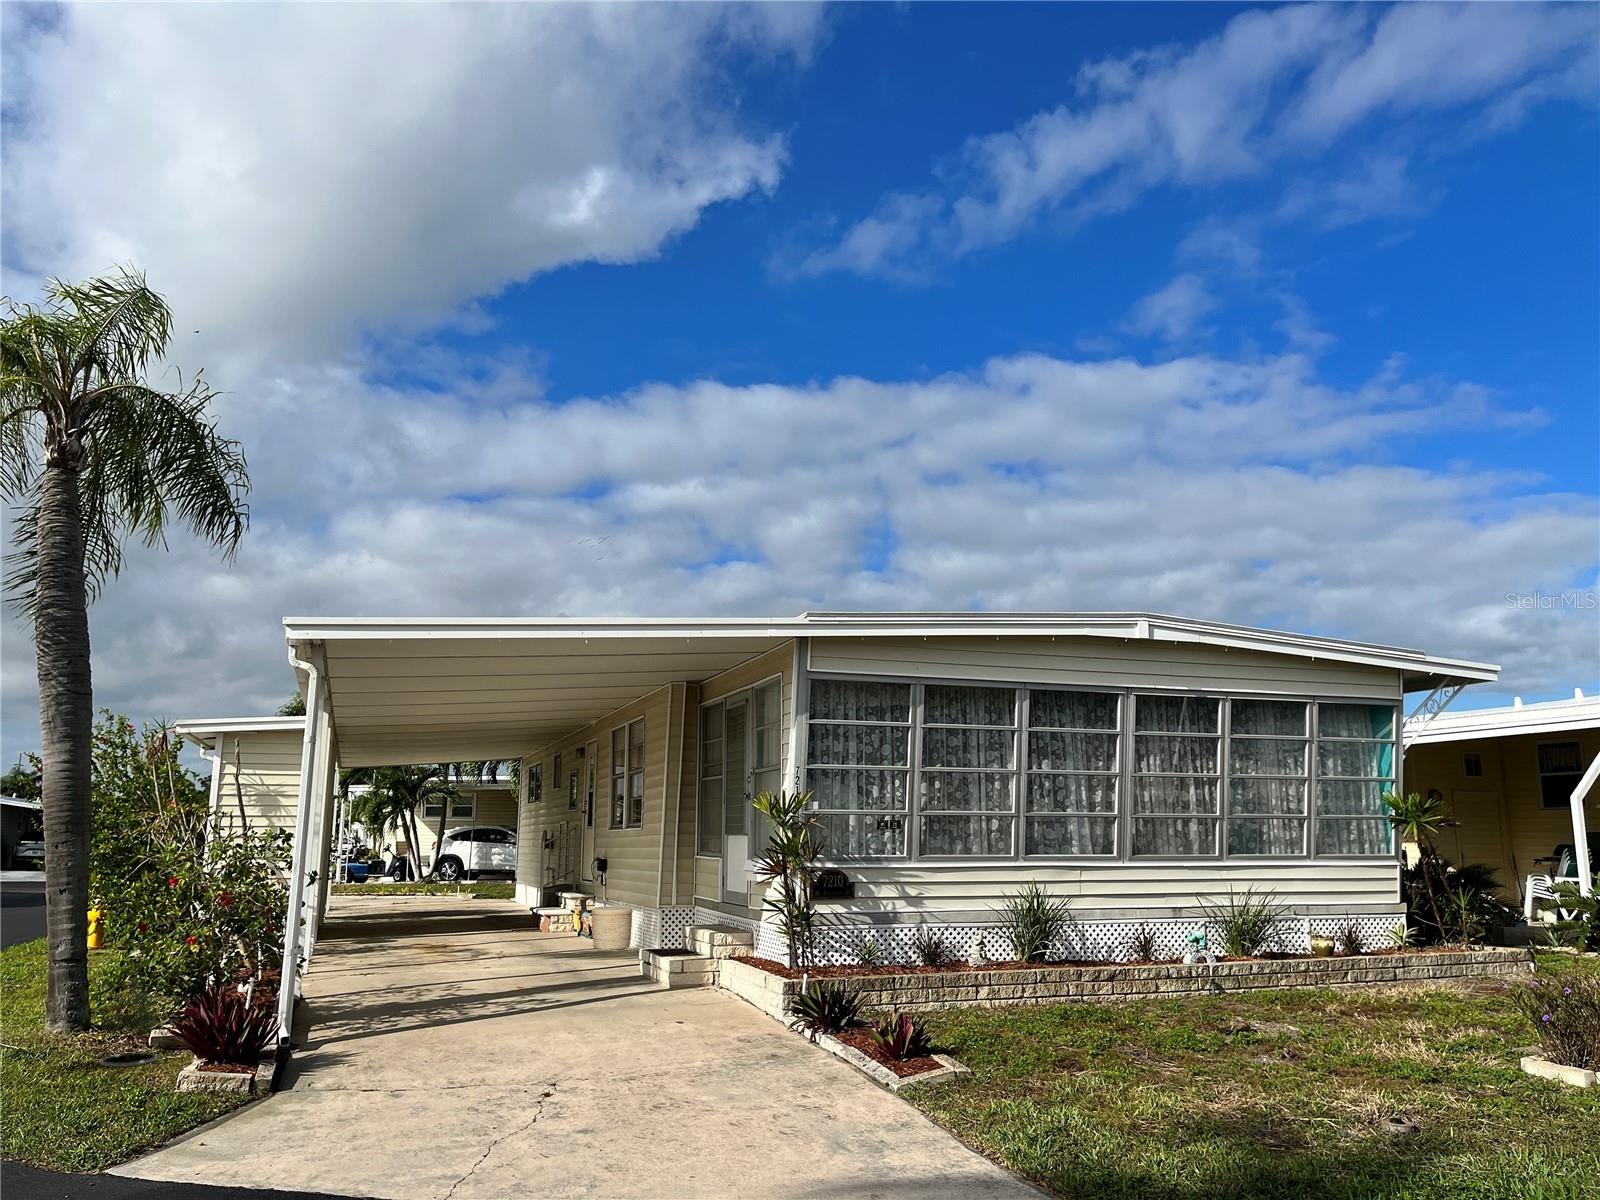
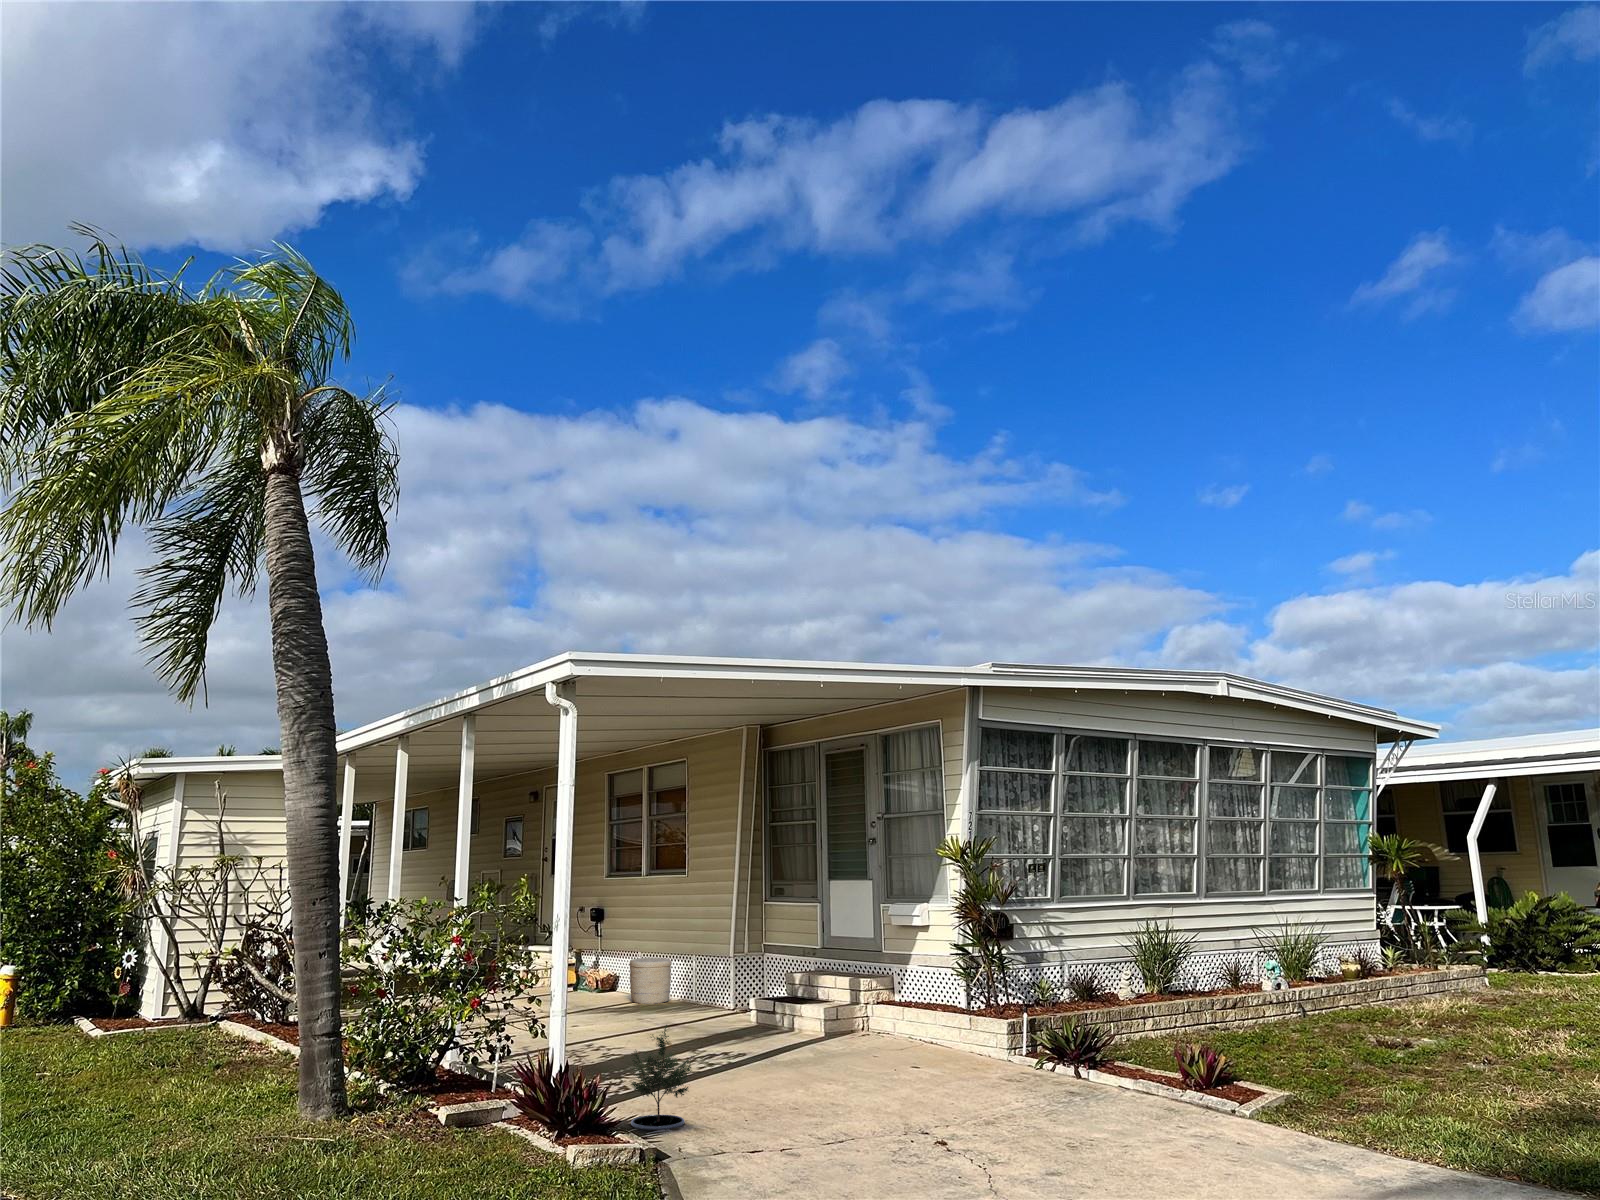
potted tree: present [97,971,160,1067] -> present [631,1025,692,1130]

